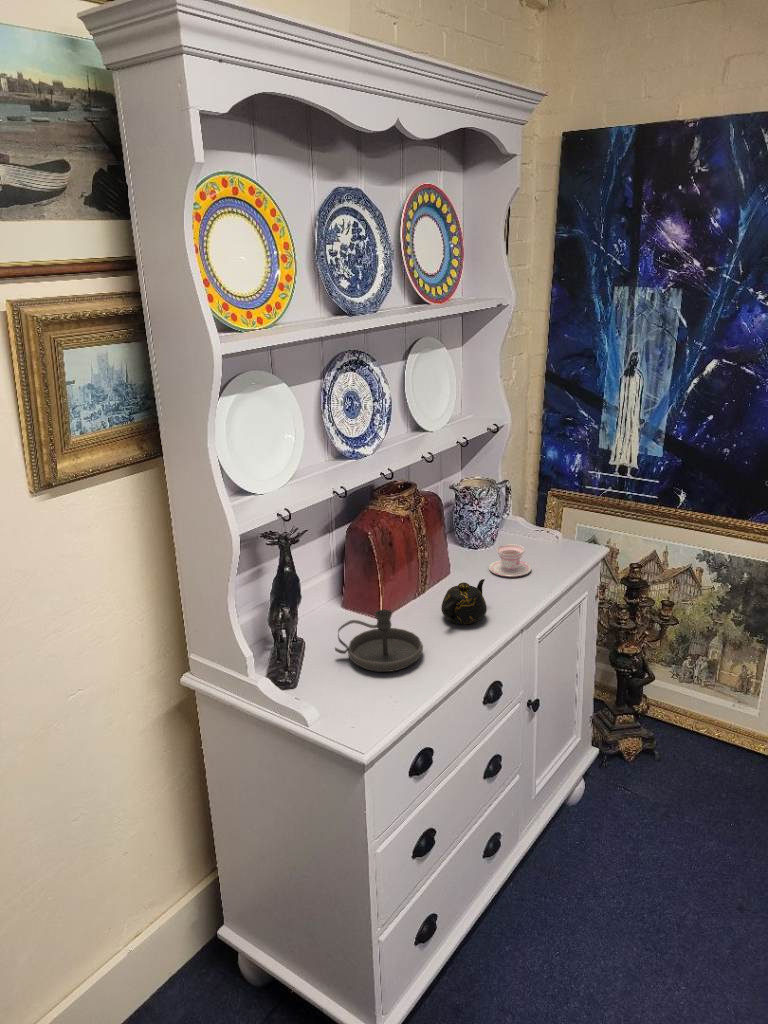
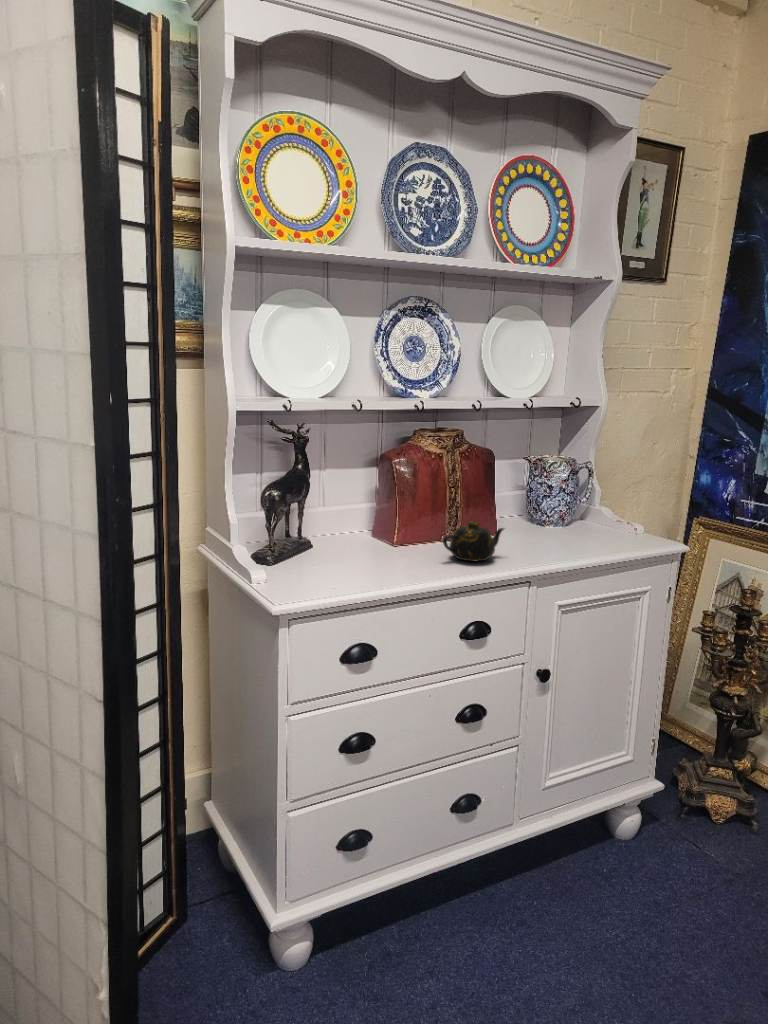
teacup: present [489,544,531,577] -> none [538,517,583,546]
candlestick: present [335,609,423,672] -> none [326,518,406,572]

